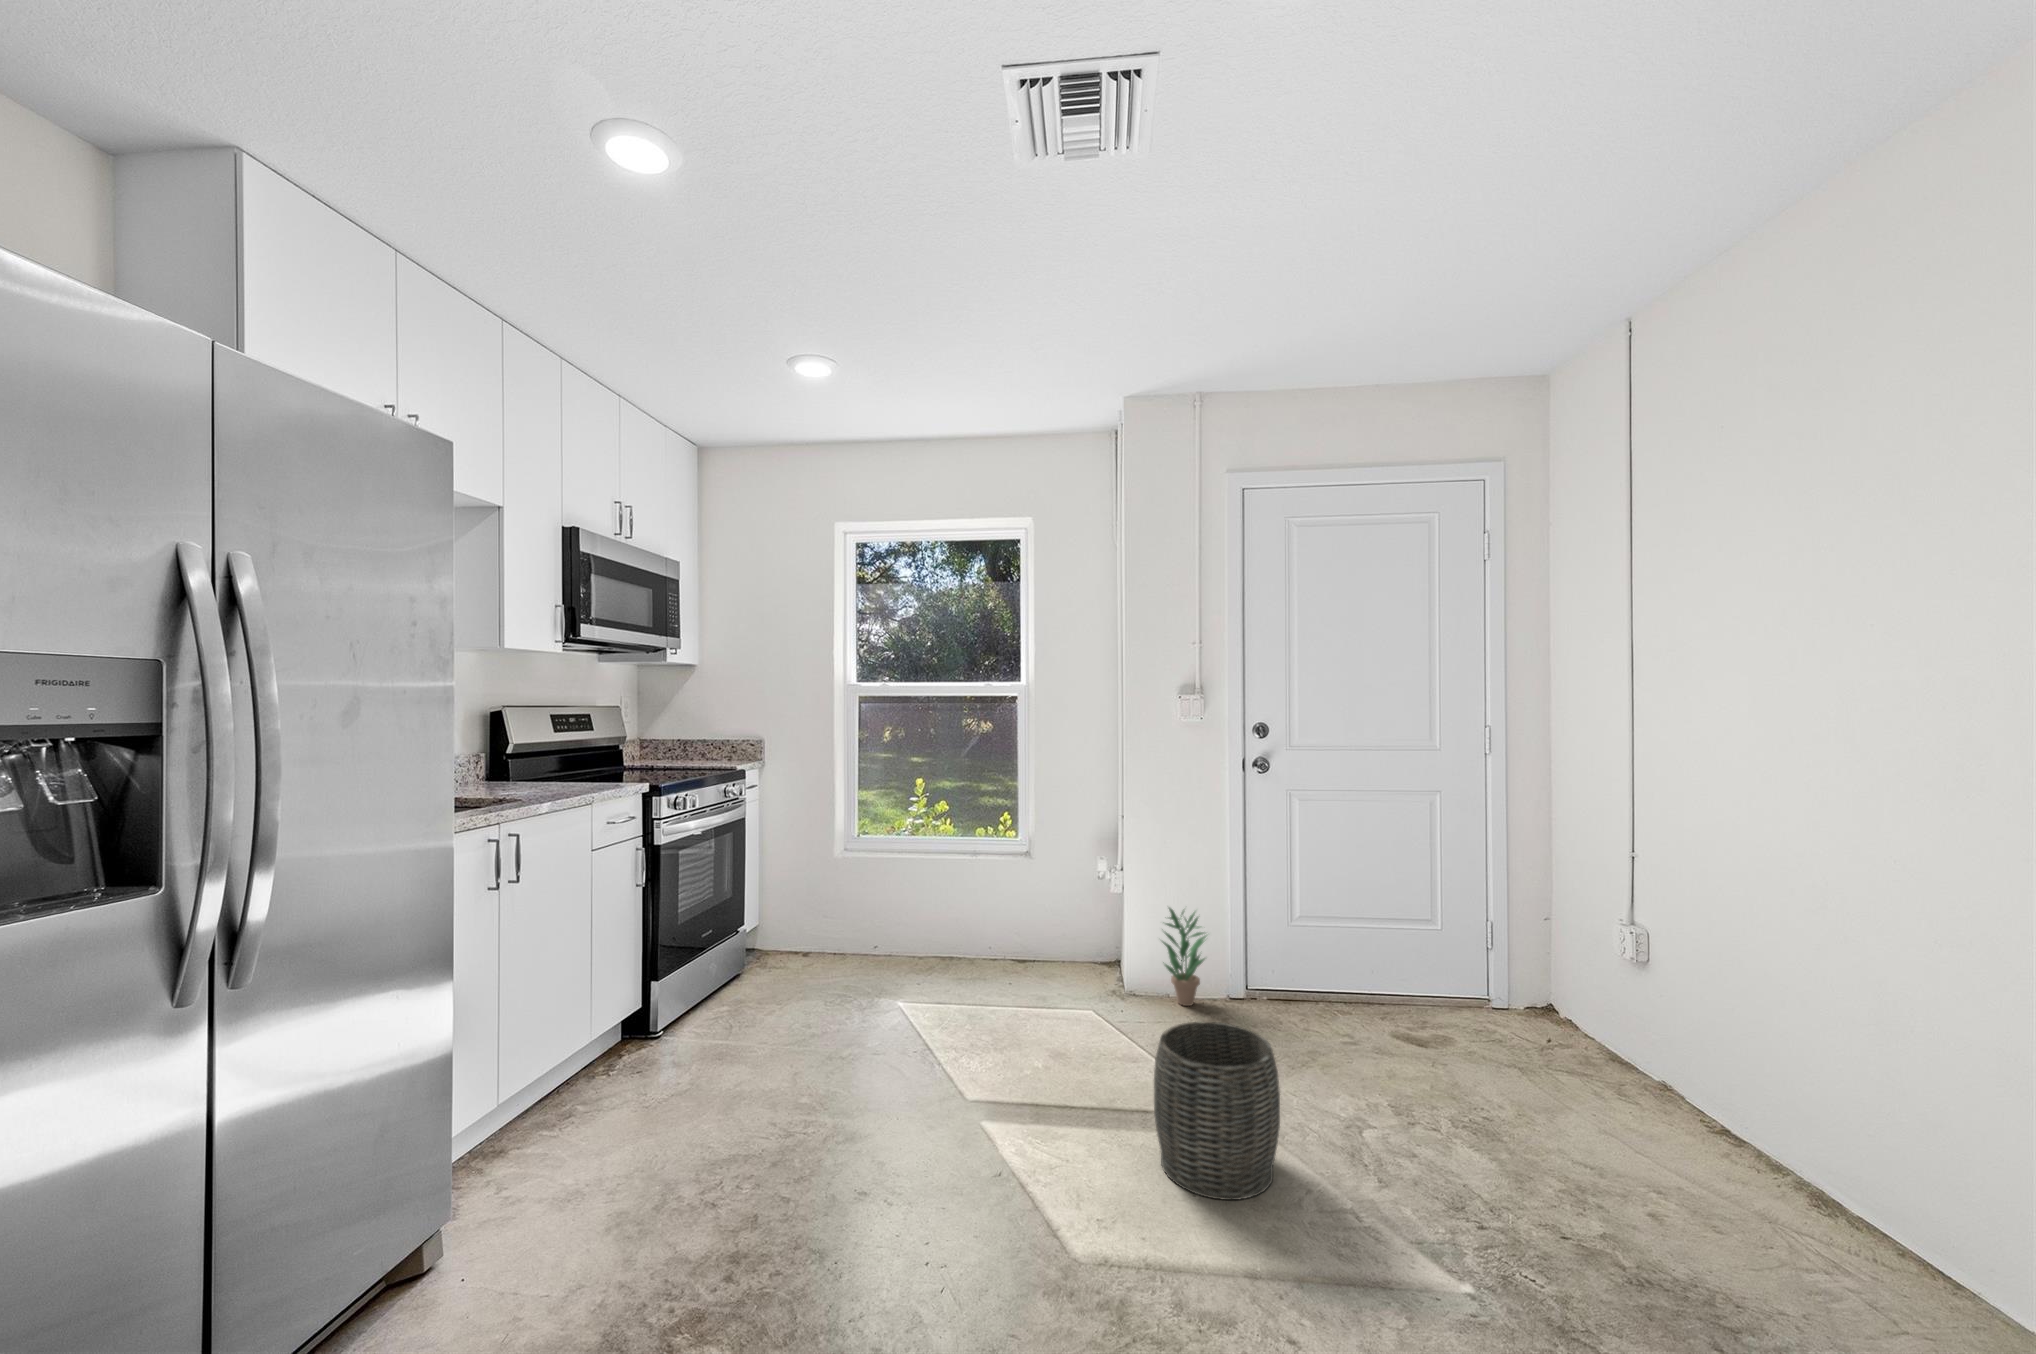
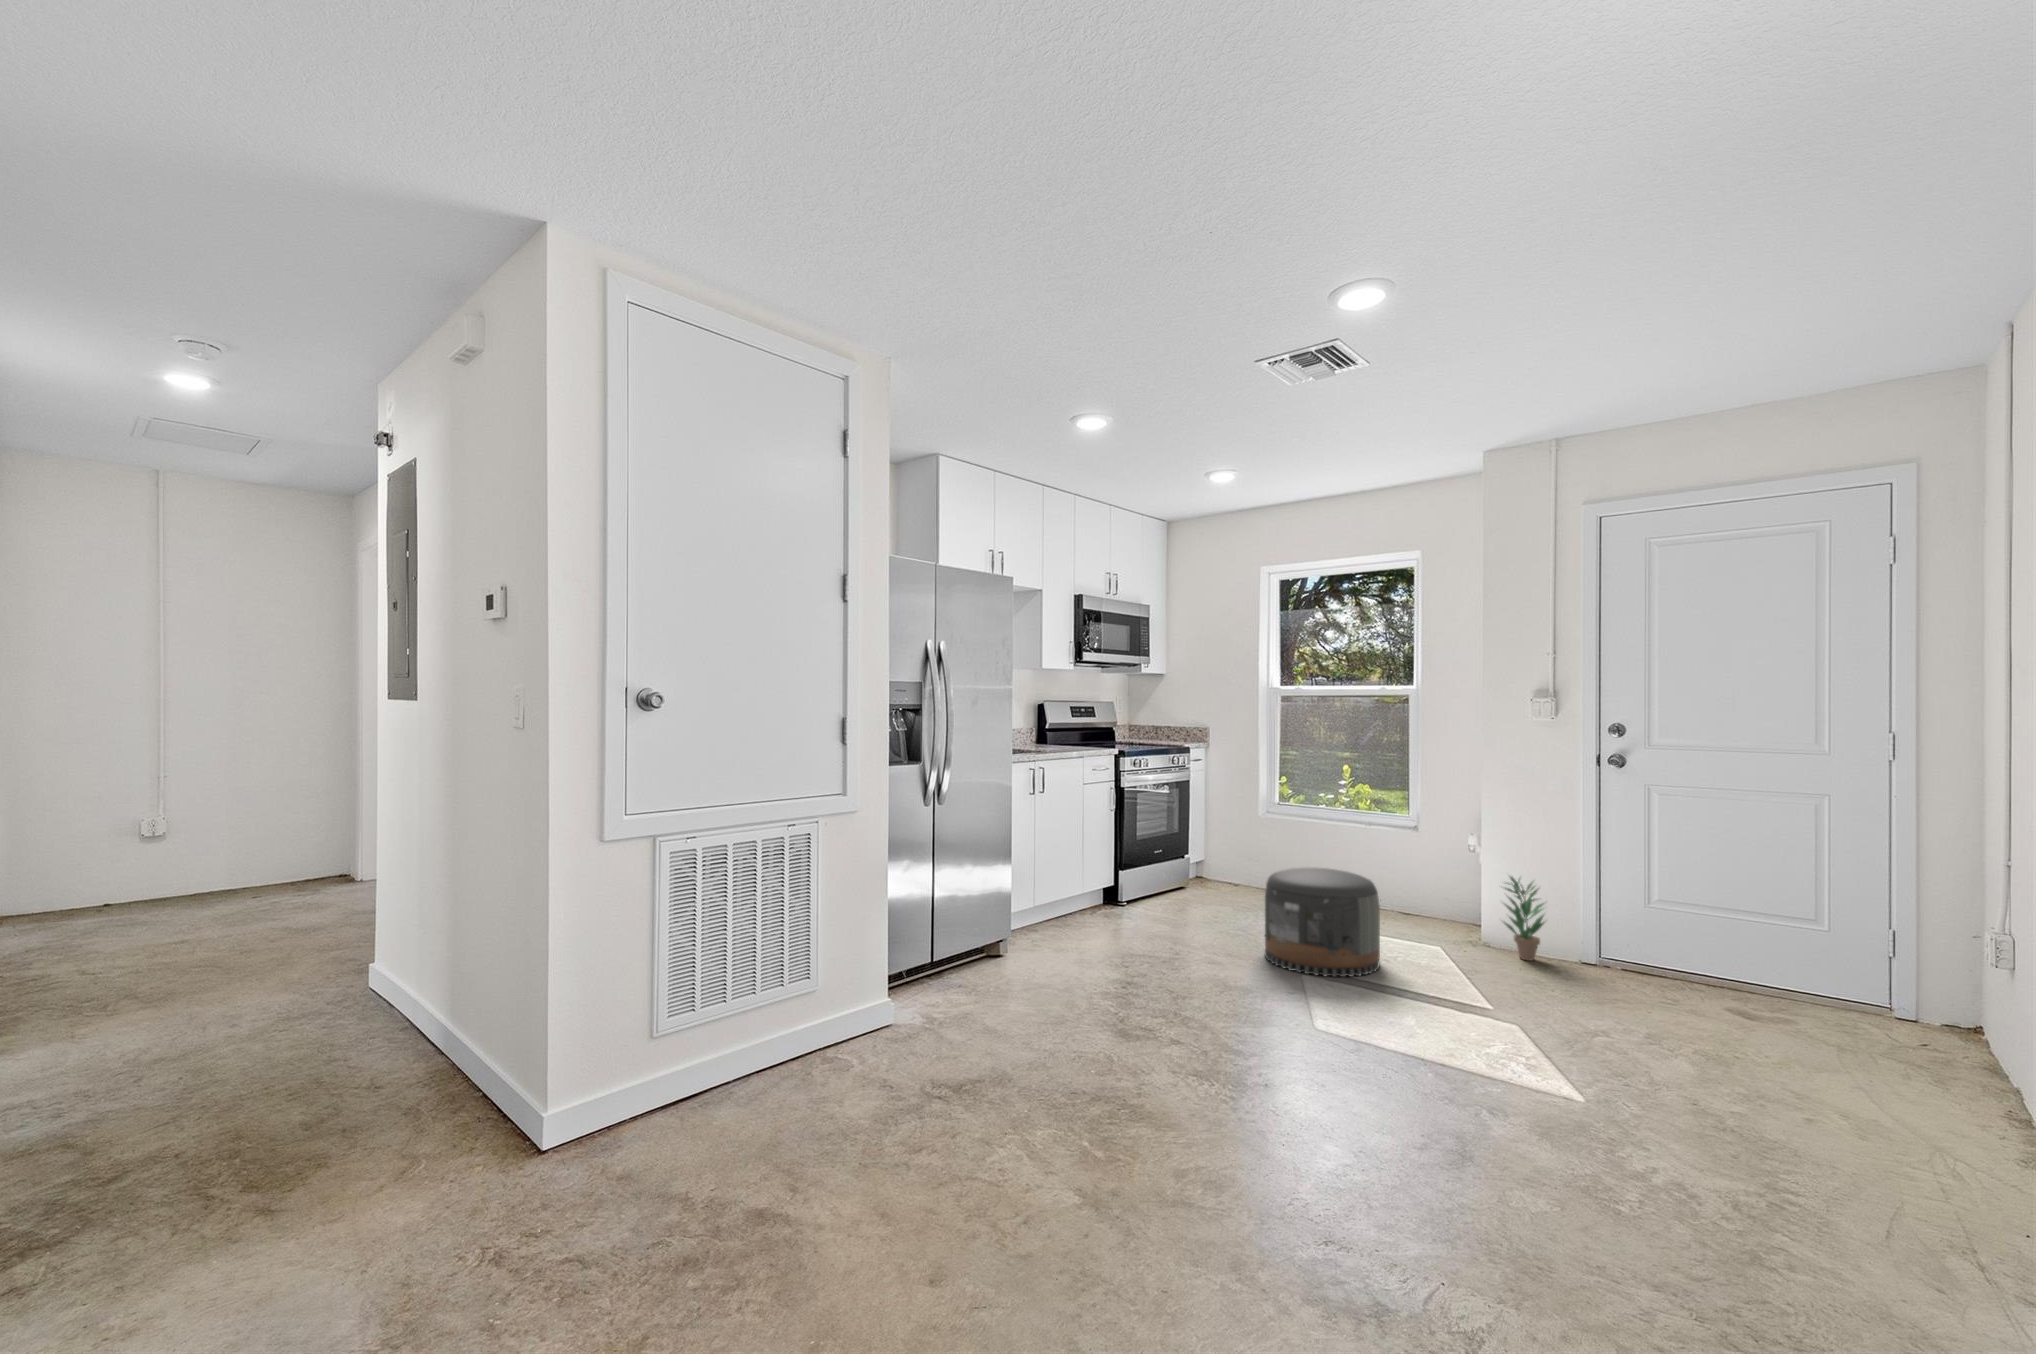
pouf: none [911,937,1068,1116] -> present [1265,868,1380,977]
woven basket: present [1154,1022,1280,1200] -> none [1395,926,1489,1035]

